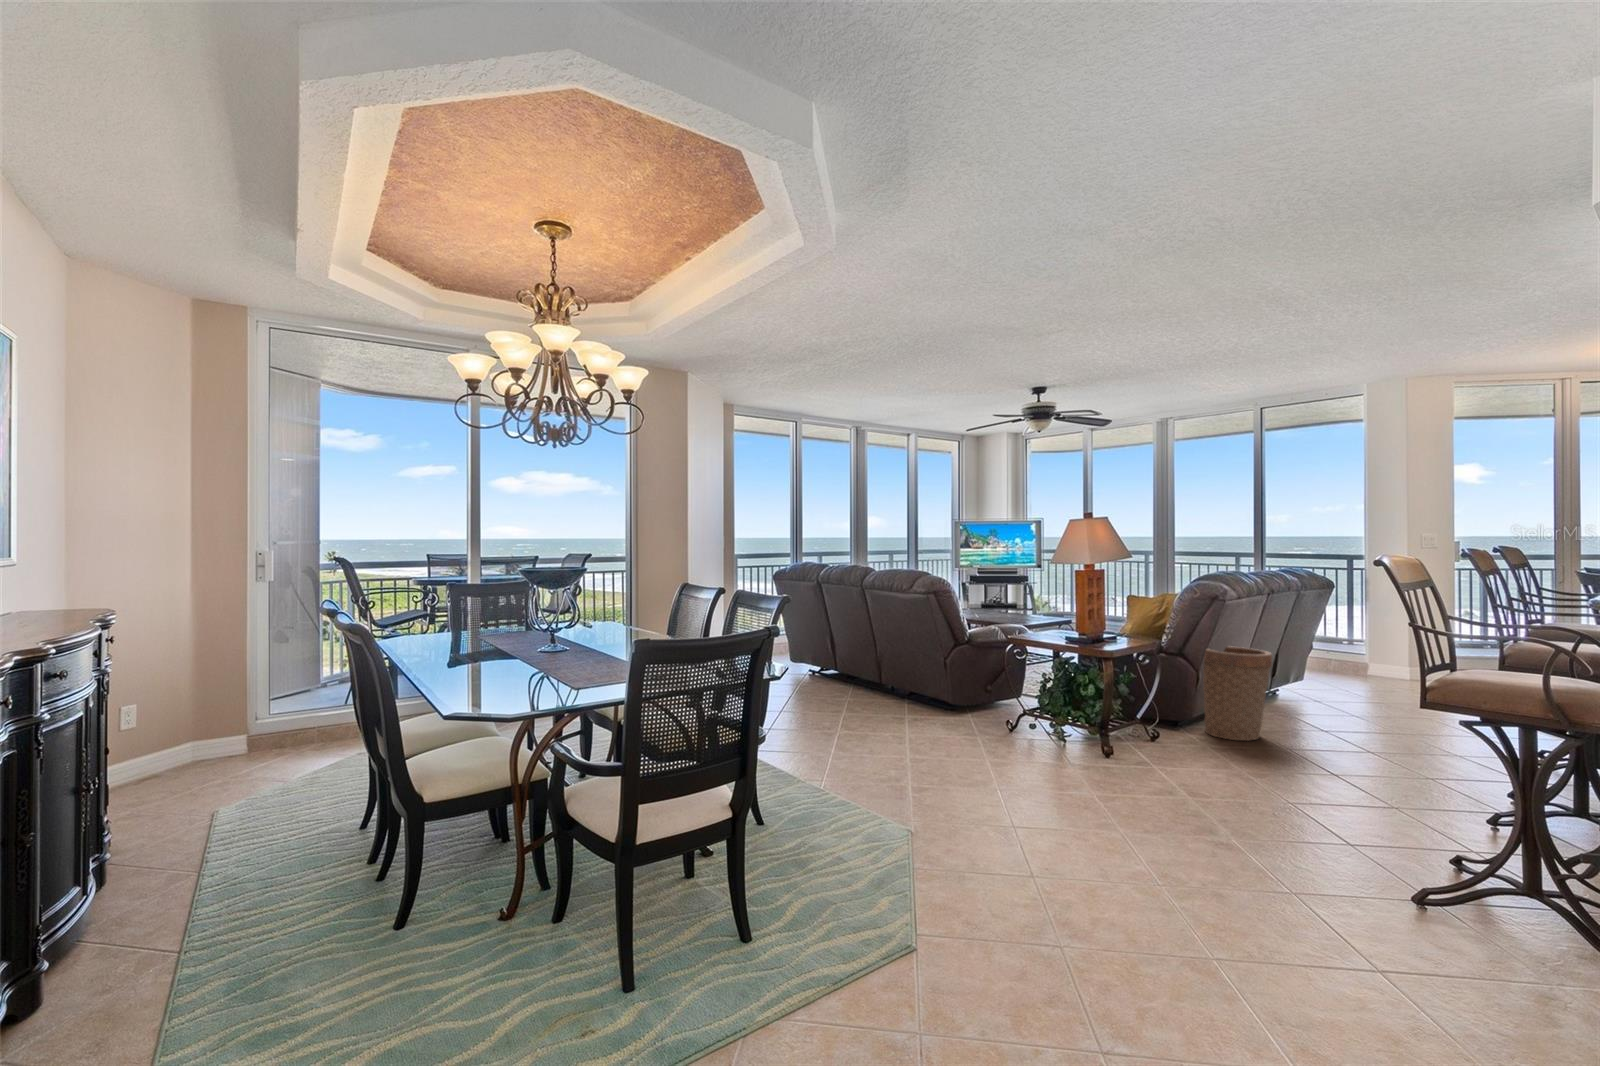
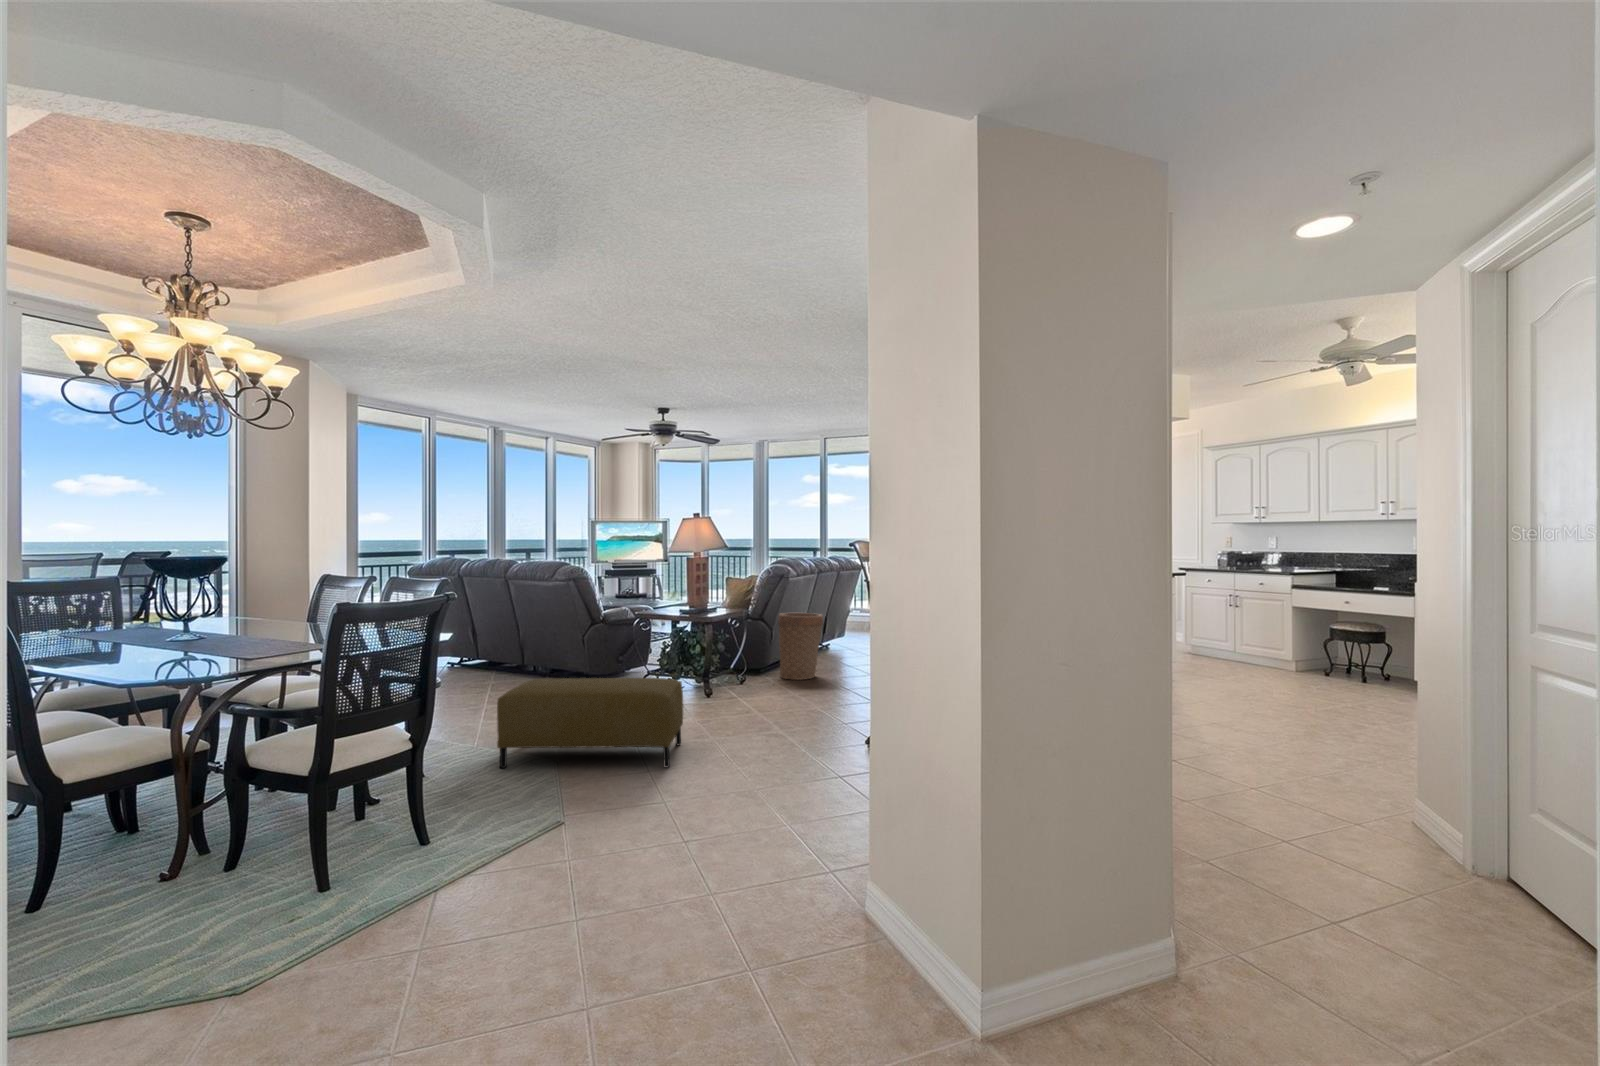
ottoman: none [837,729,1084,892] -> present [497,678,683,768]

